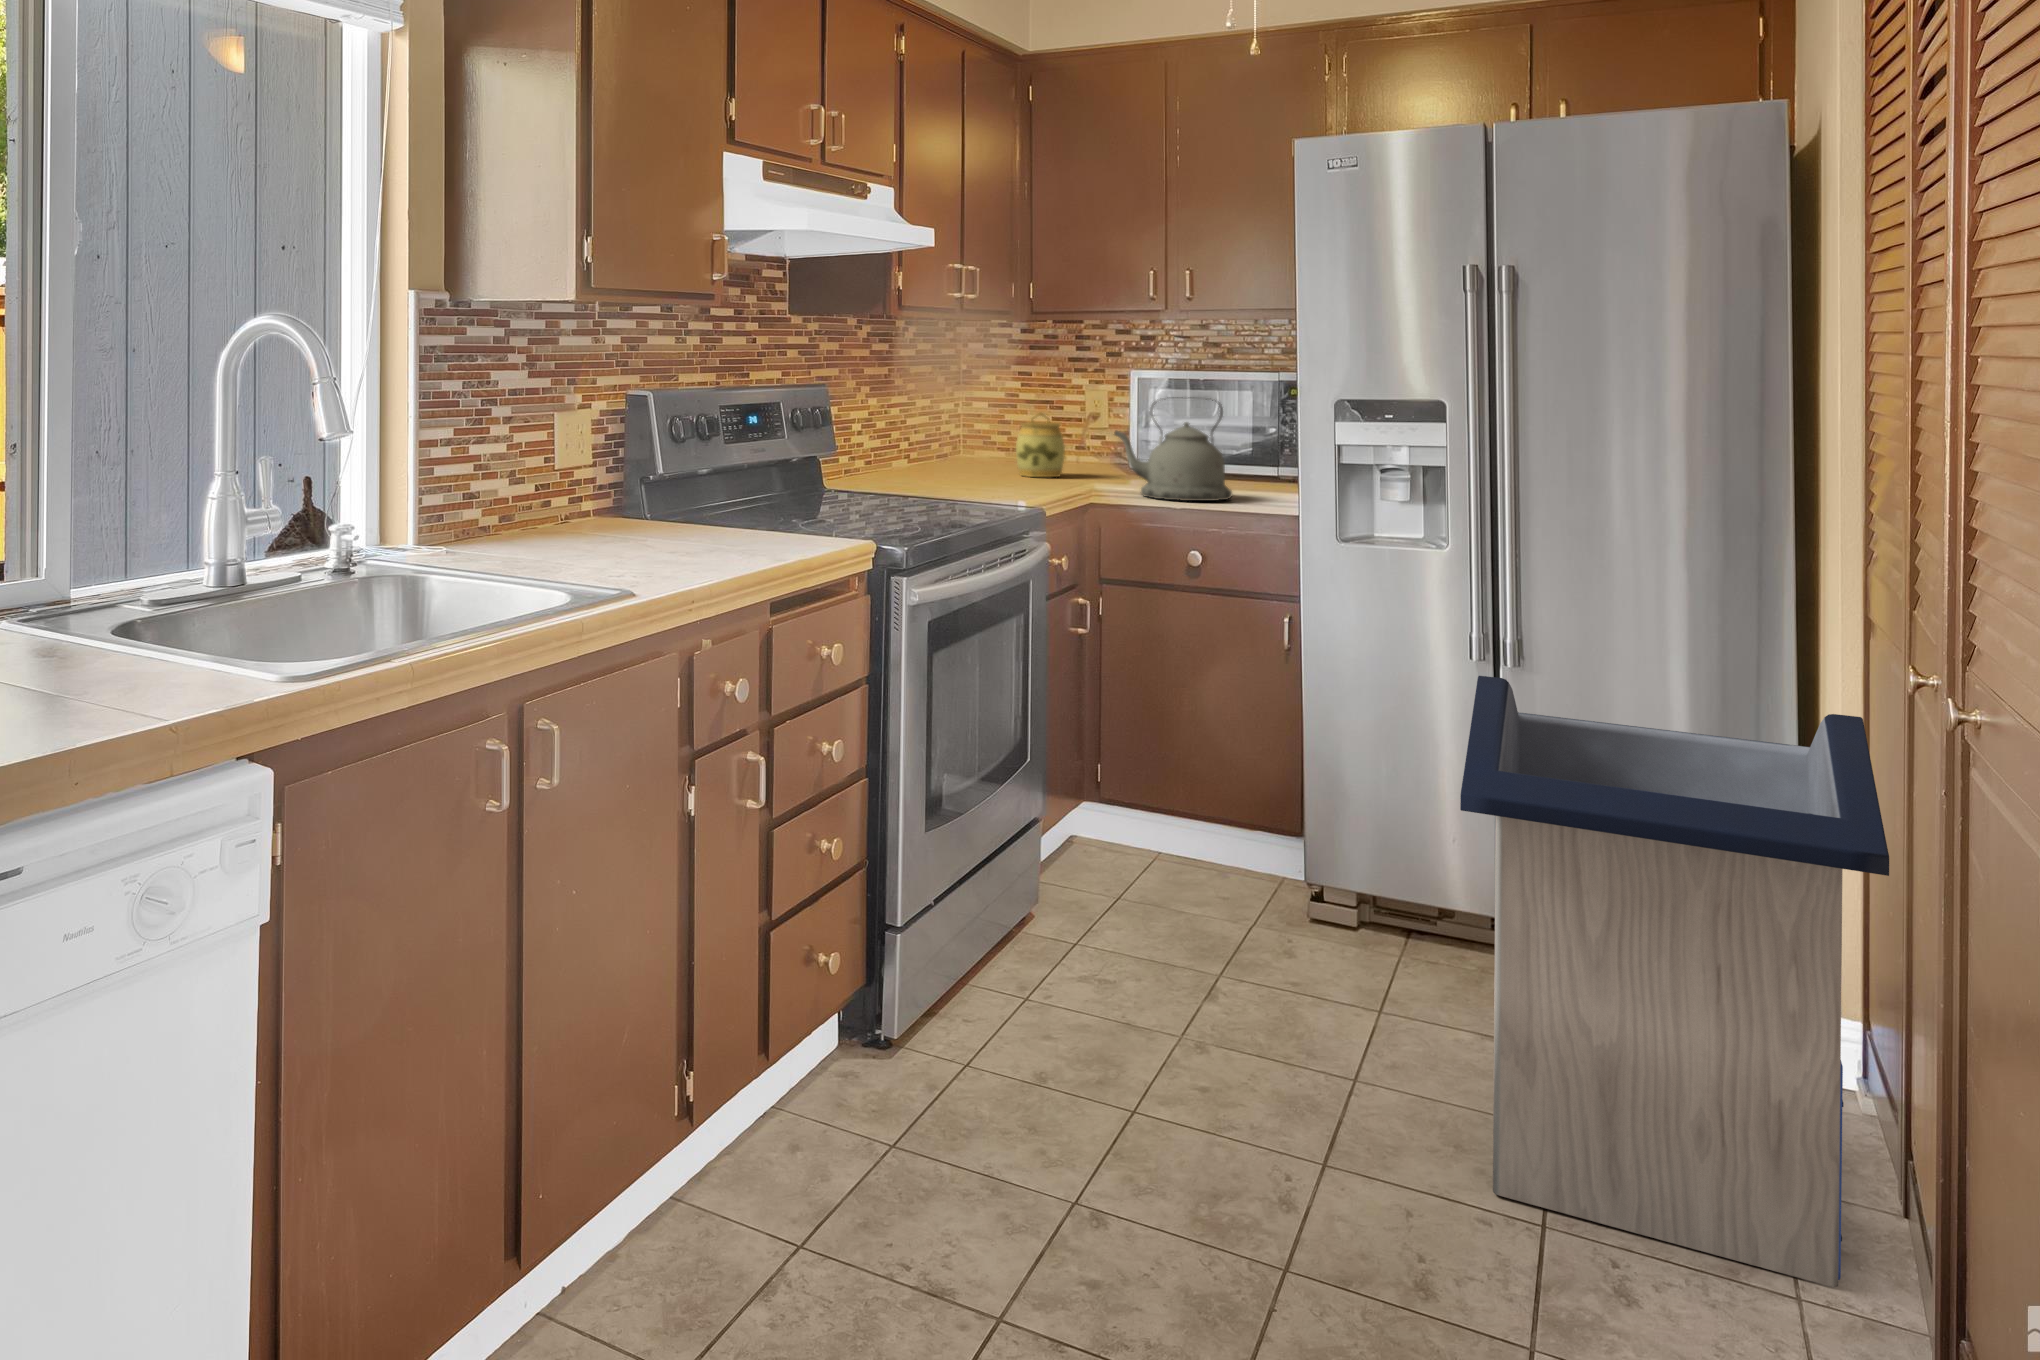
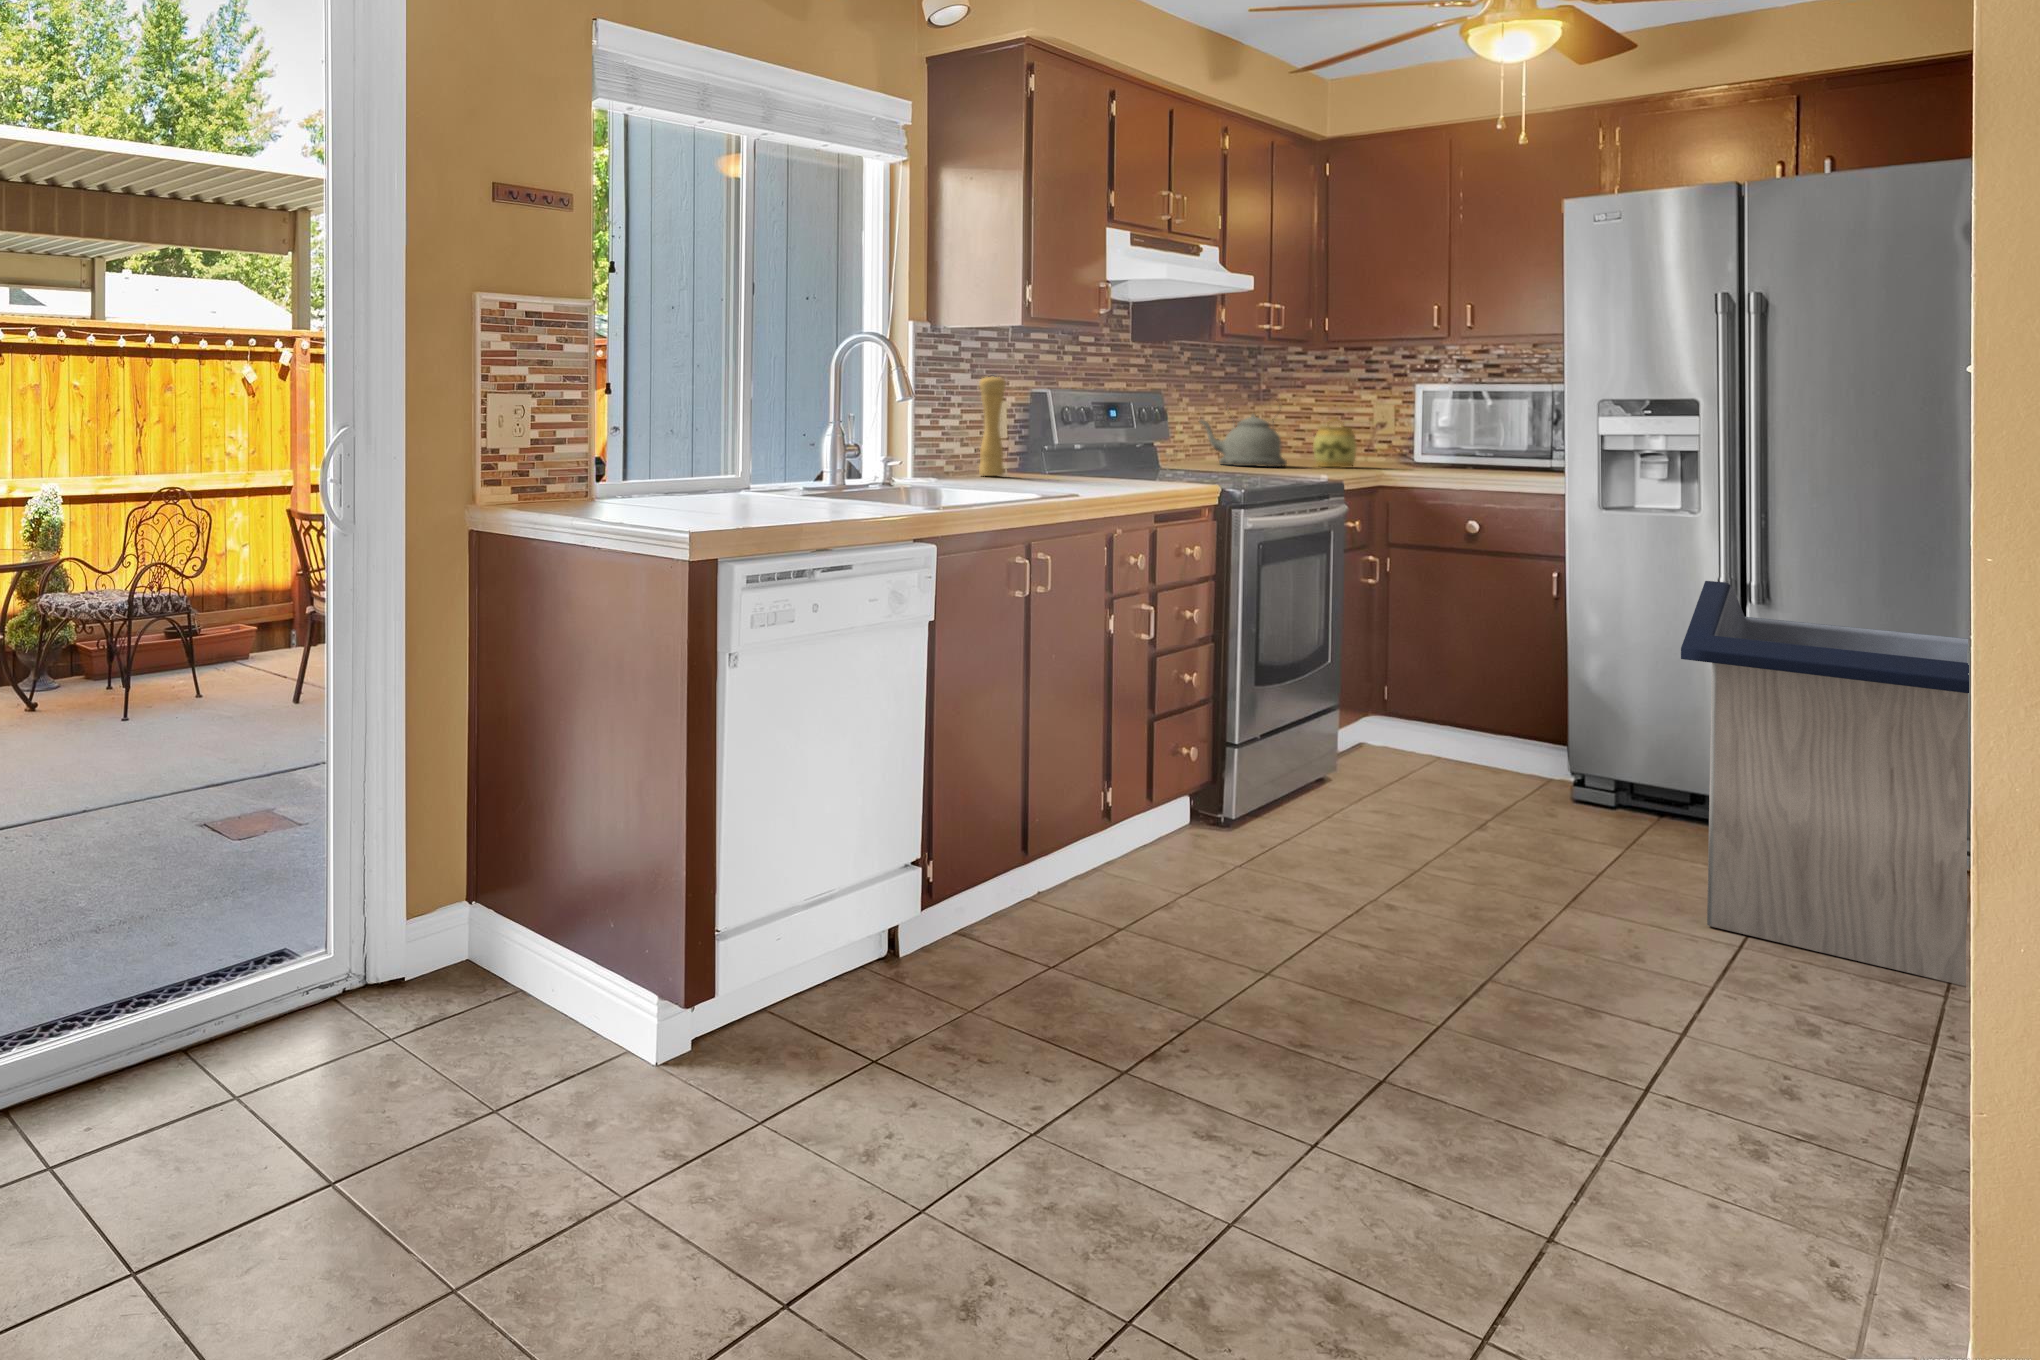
pepper mill: none [531,375,571,533] -> present [979,376,1006,476]
kettle: present [1115,397,1232,501] -> present [1200,397,1287,467]

